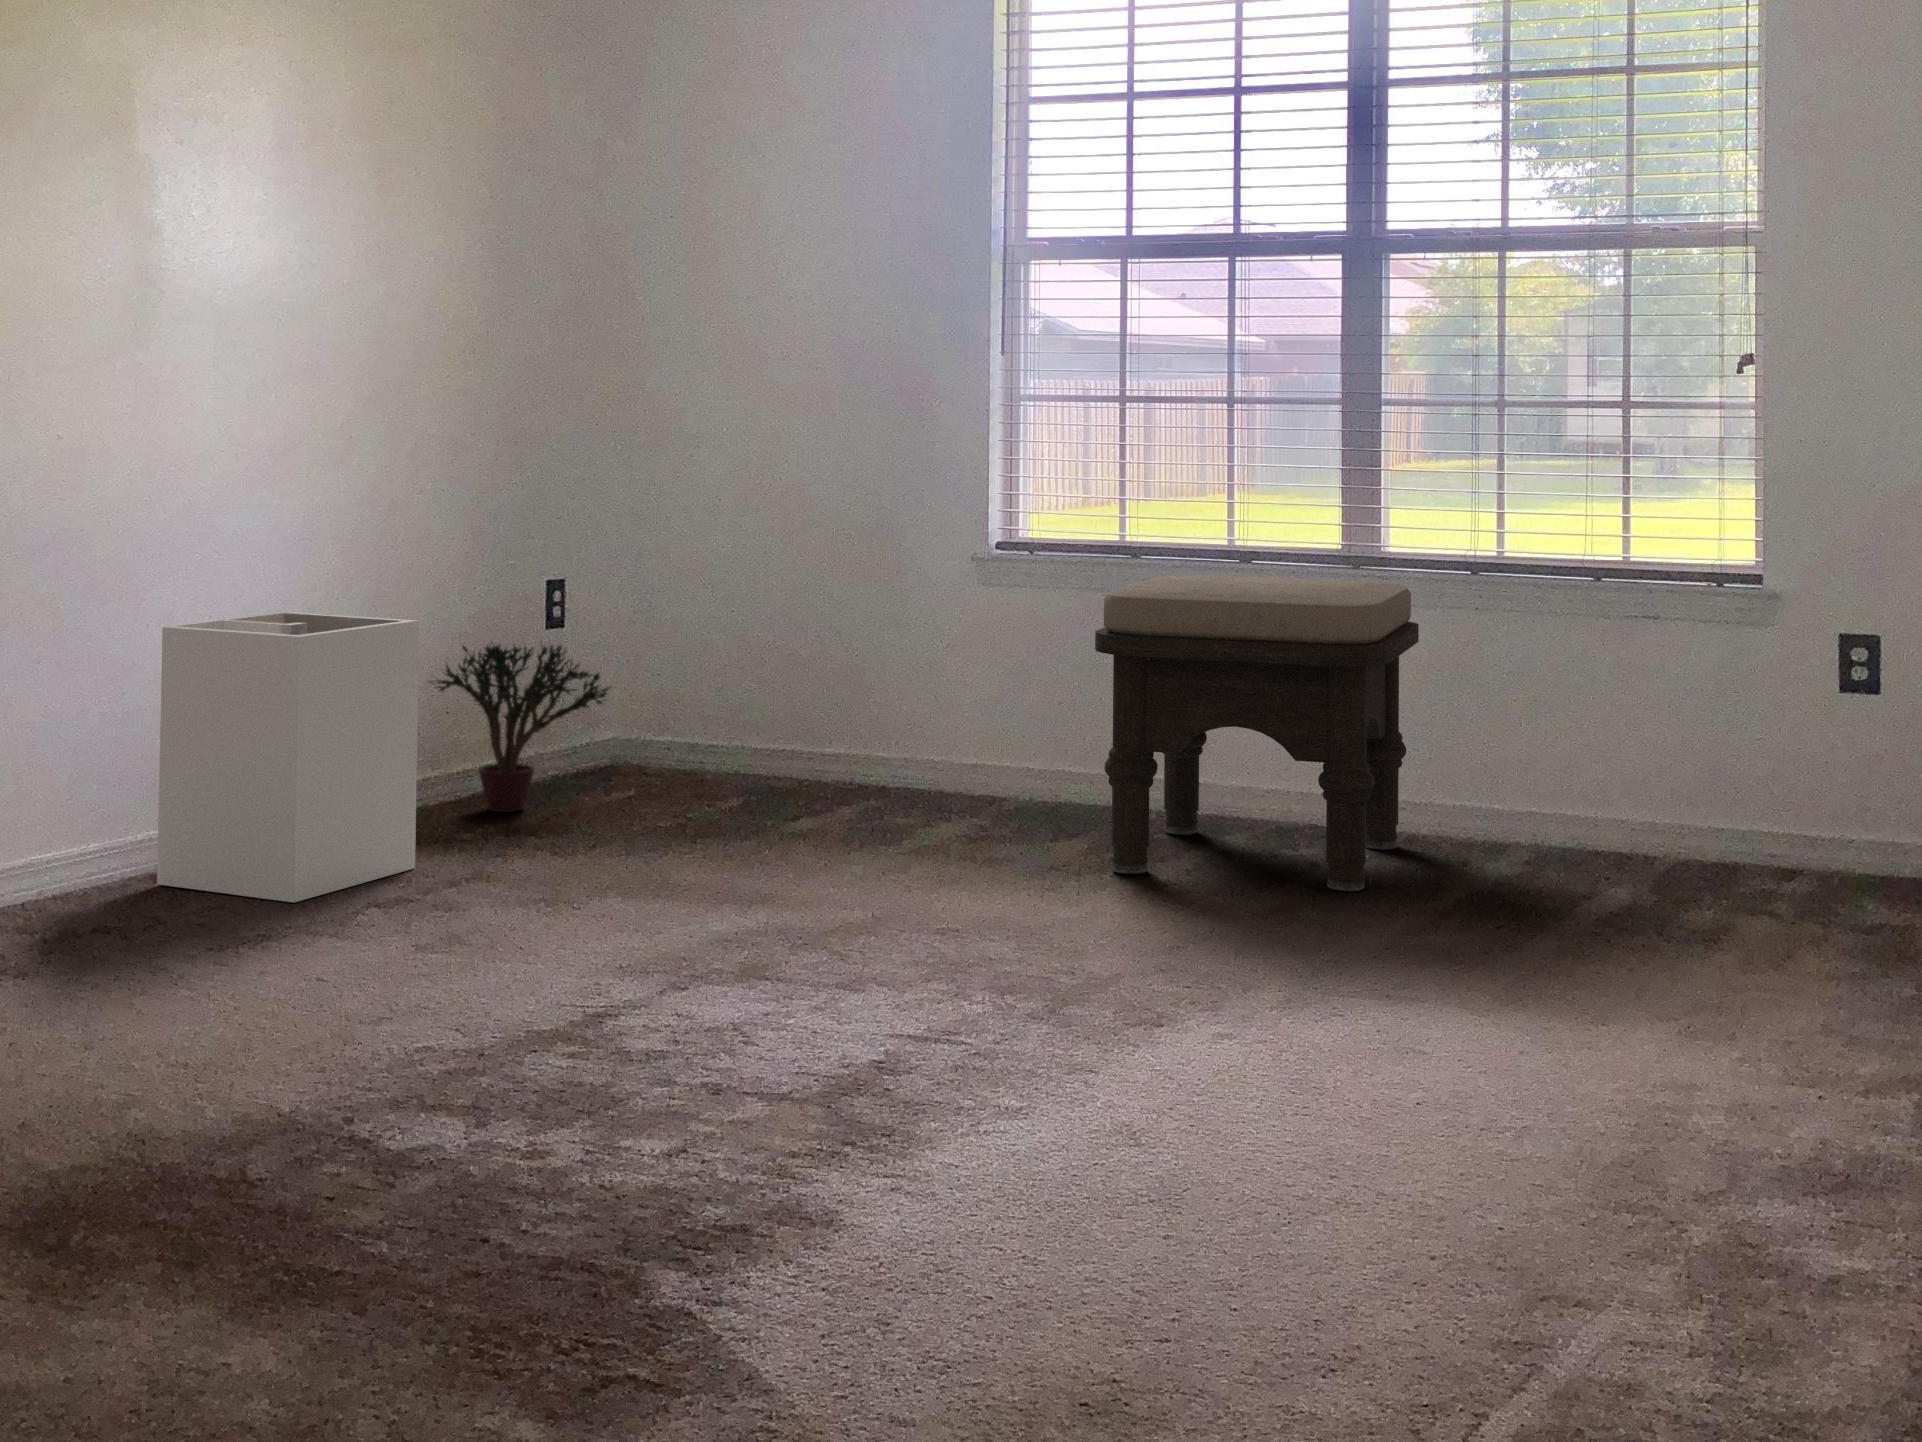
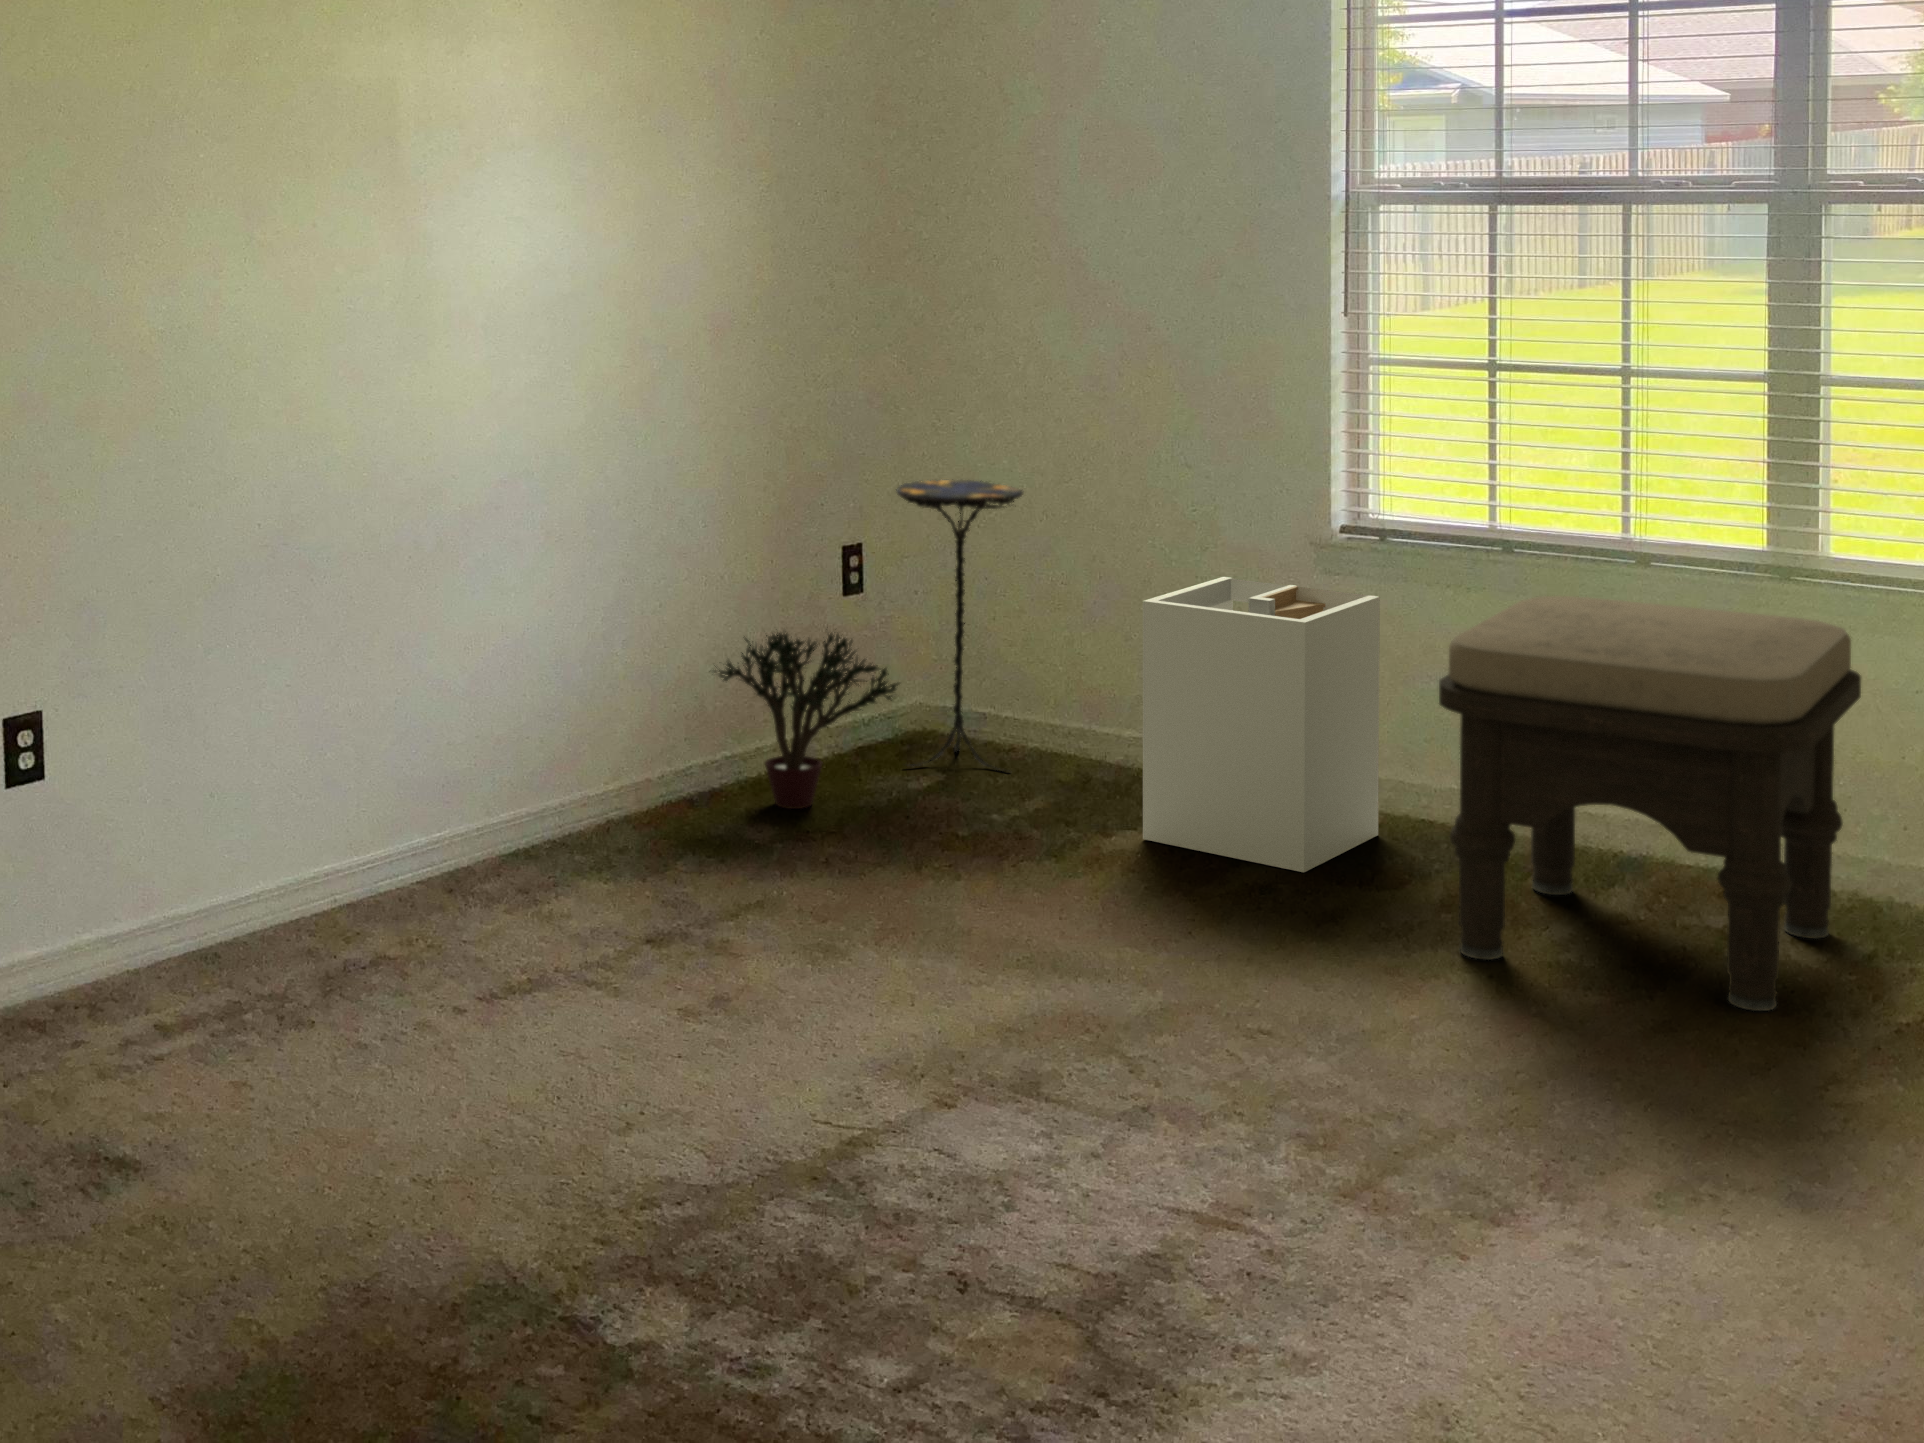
side table: none [605,514,723,782] -> present [896,480,1023,769]
laundry hamper: present [157,612,419,903] -> present [1143,577,1380,872]

